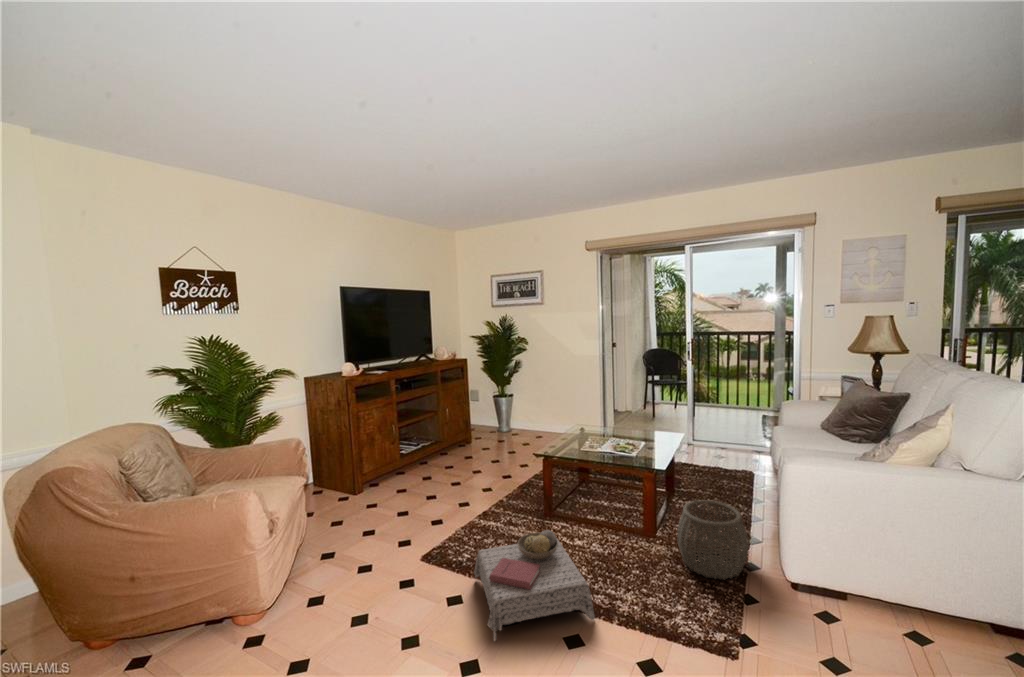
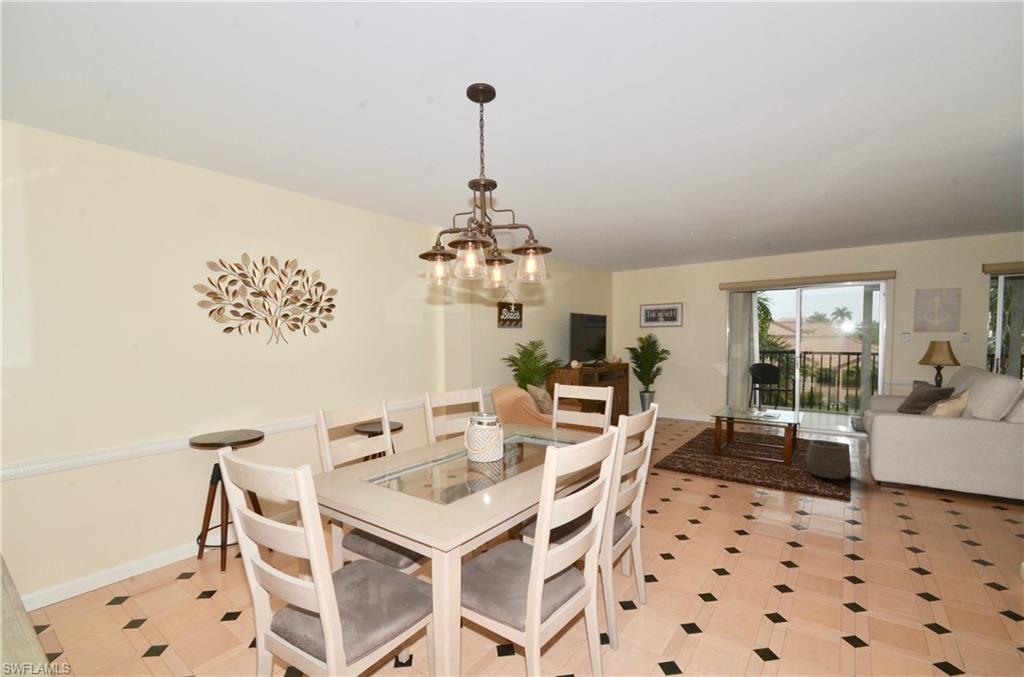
ottoman: present [474,530,595,642] -> none [689,446,766,490]

